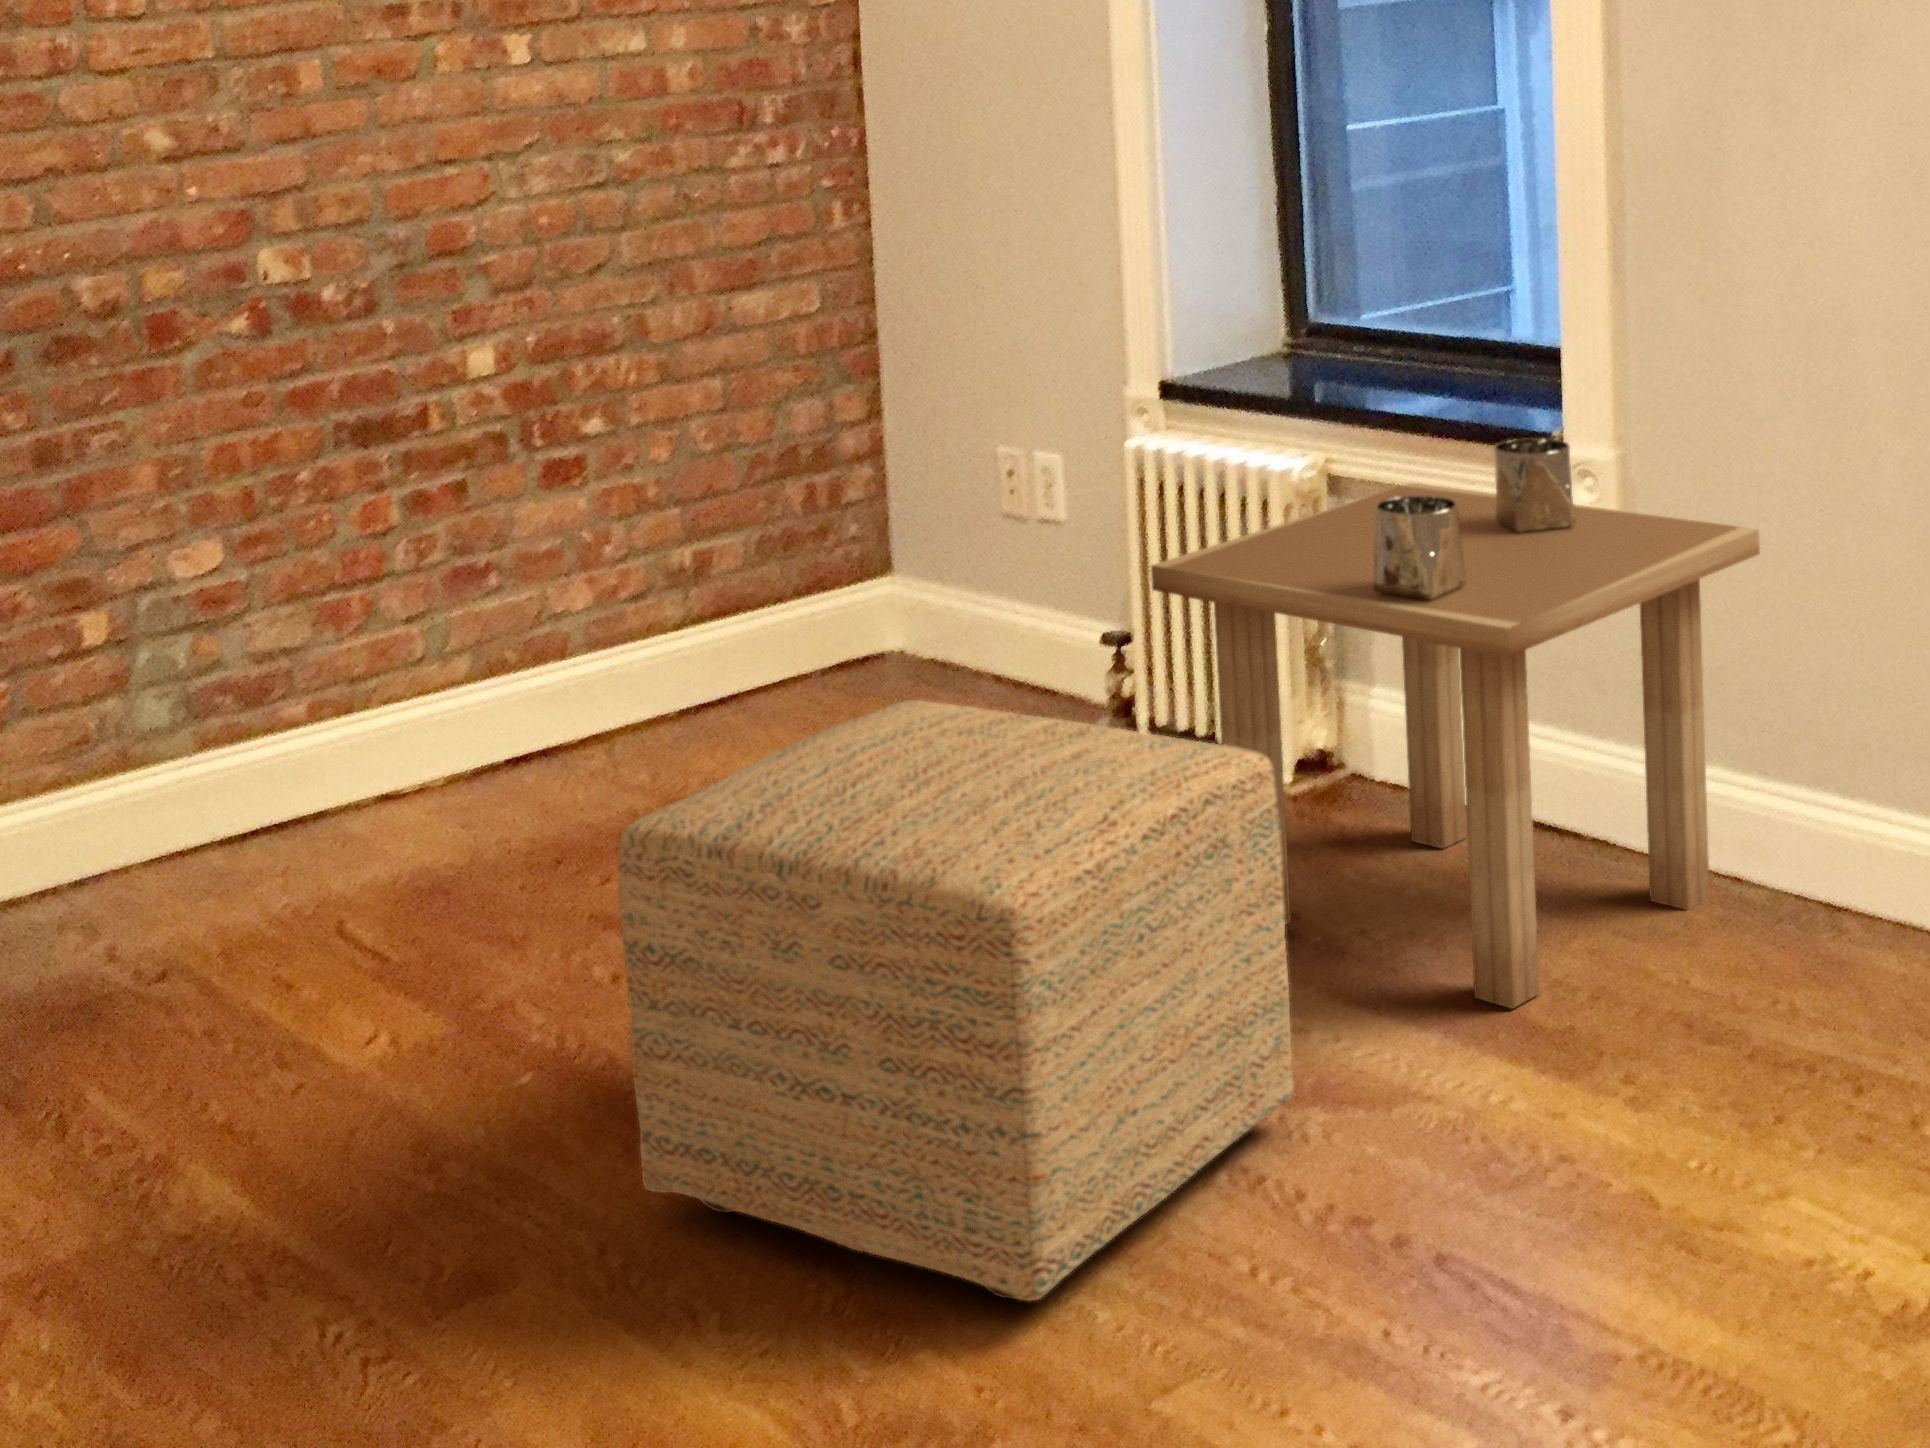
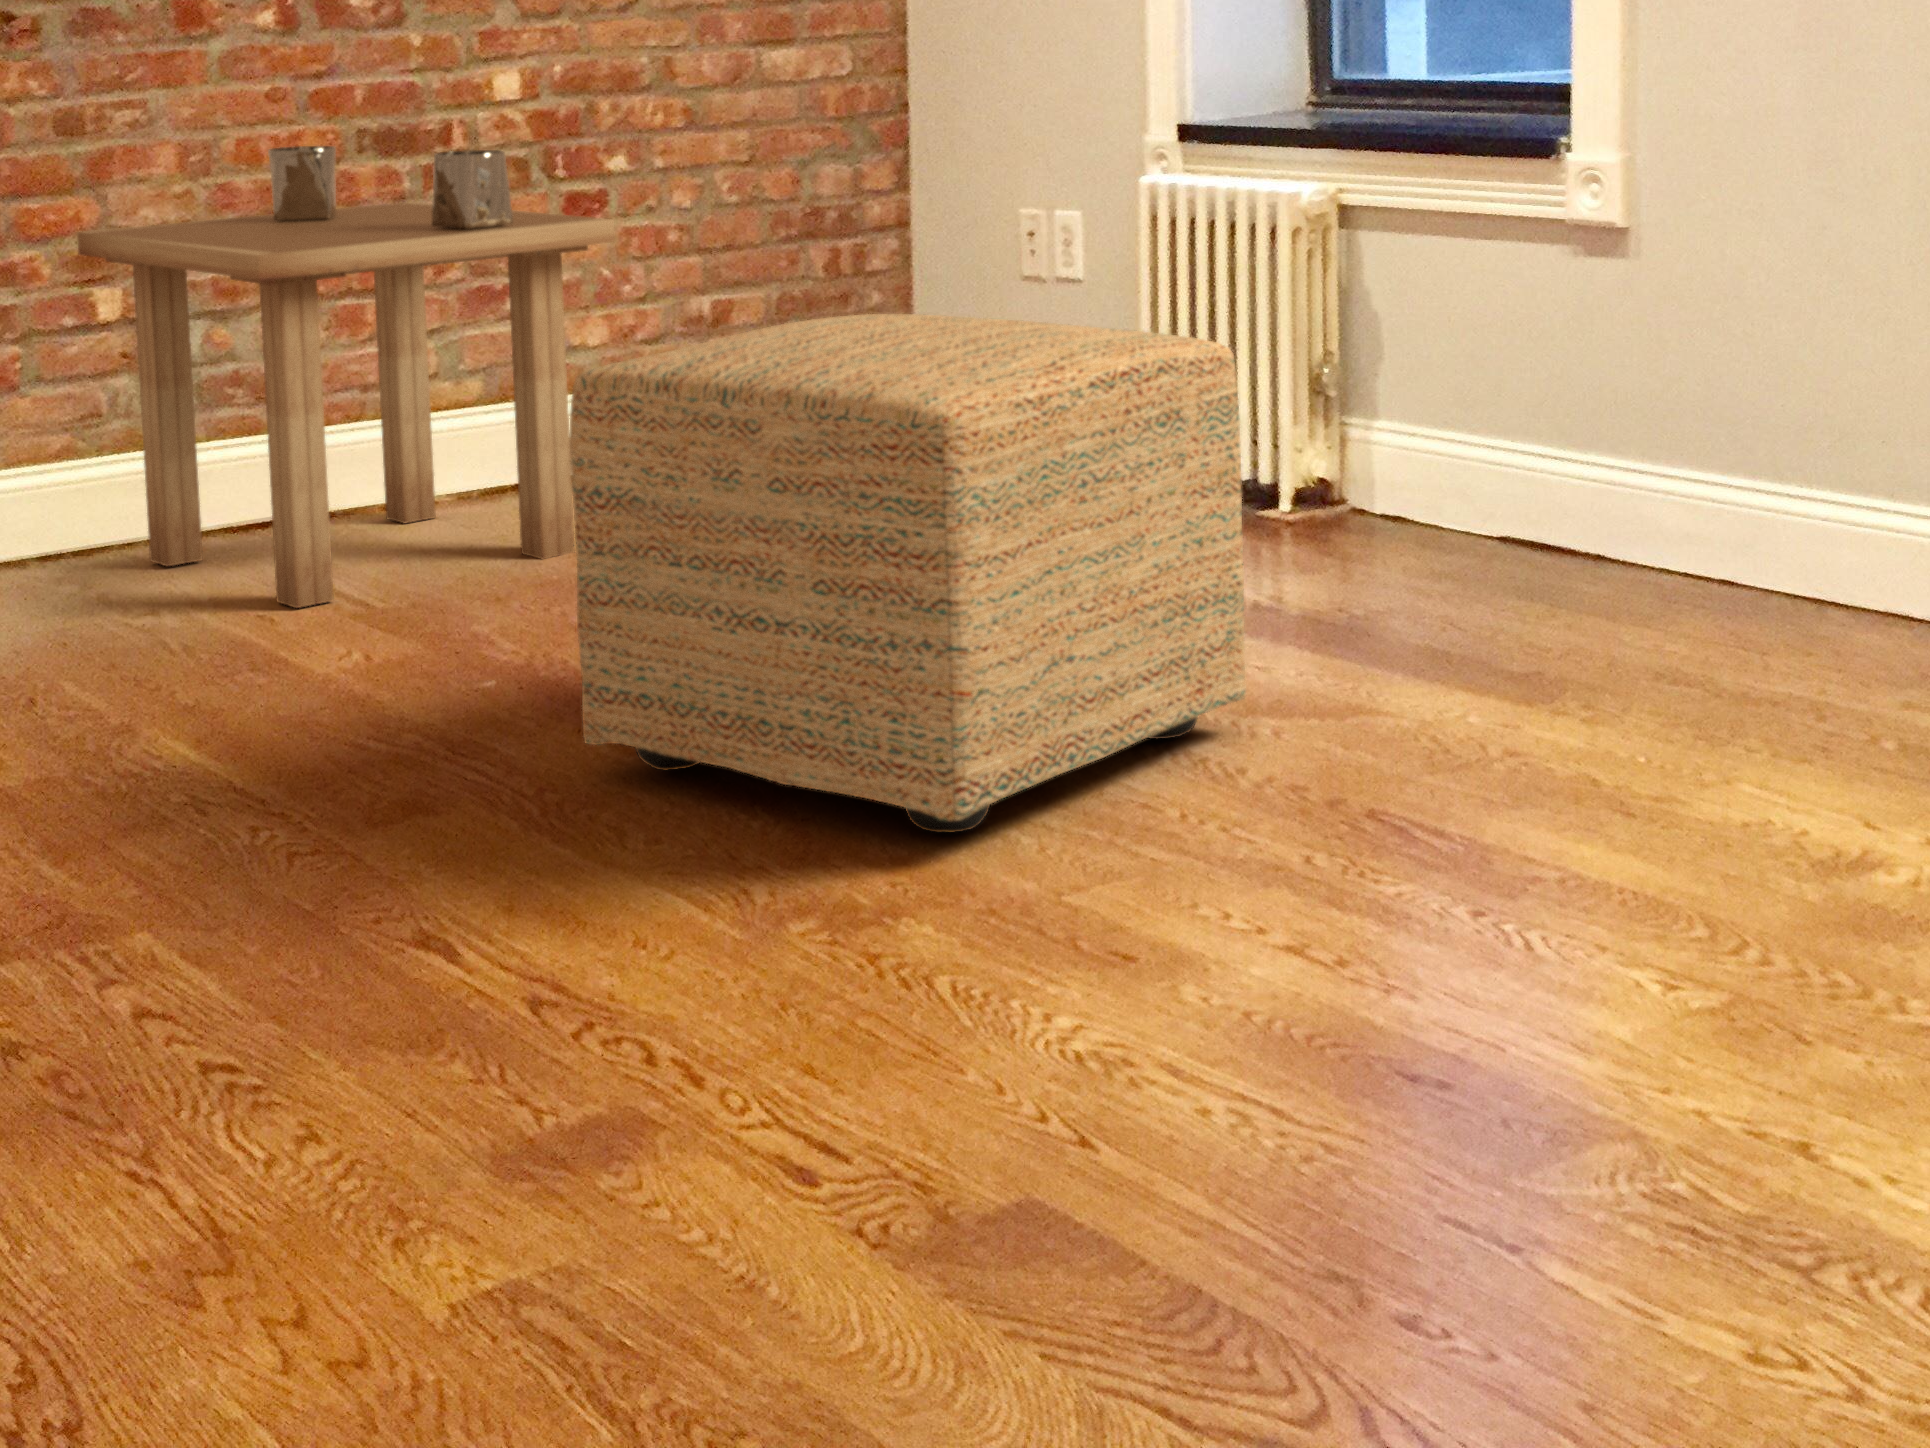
side table: present [1151,438,1760,1009] -> present [77,146,615,608]

